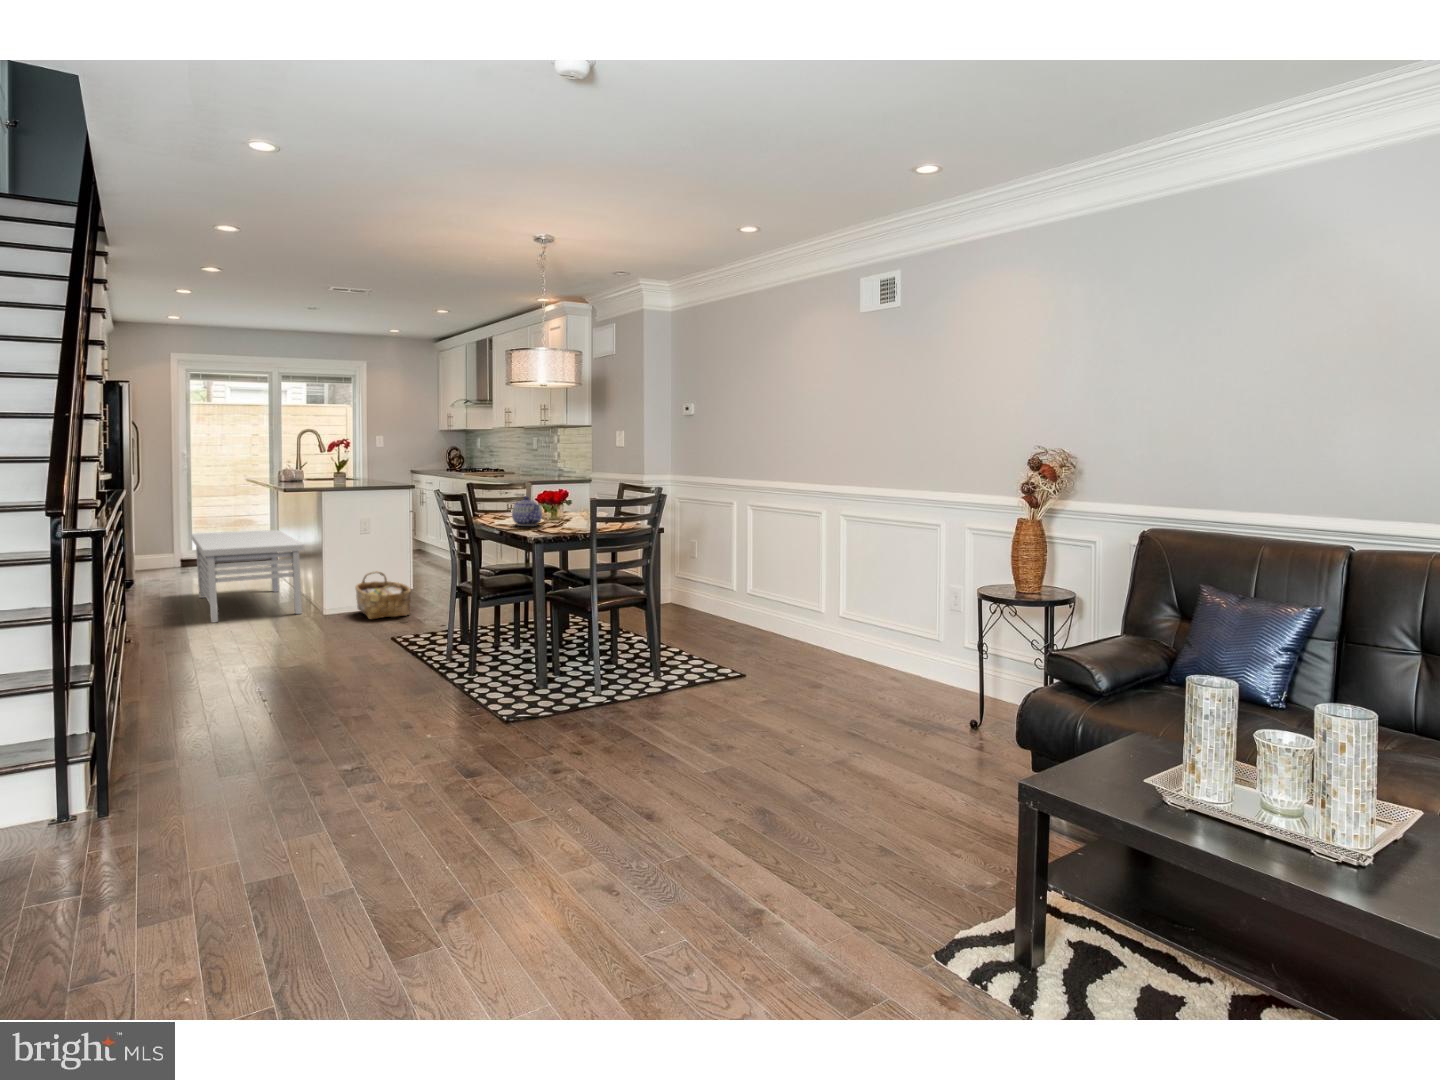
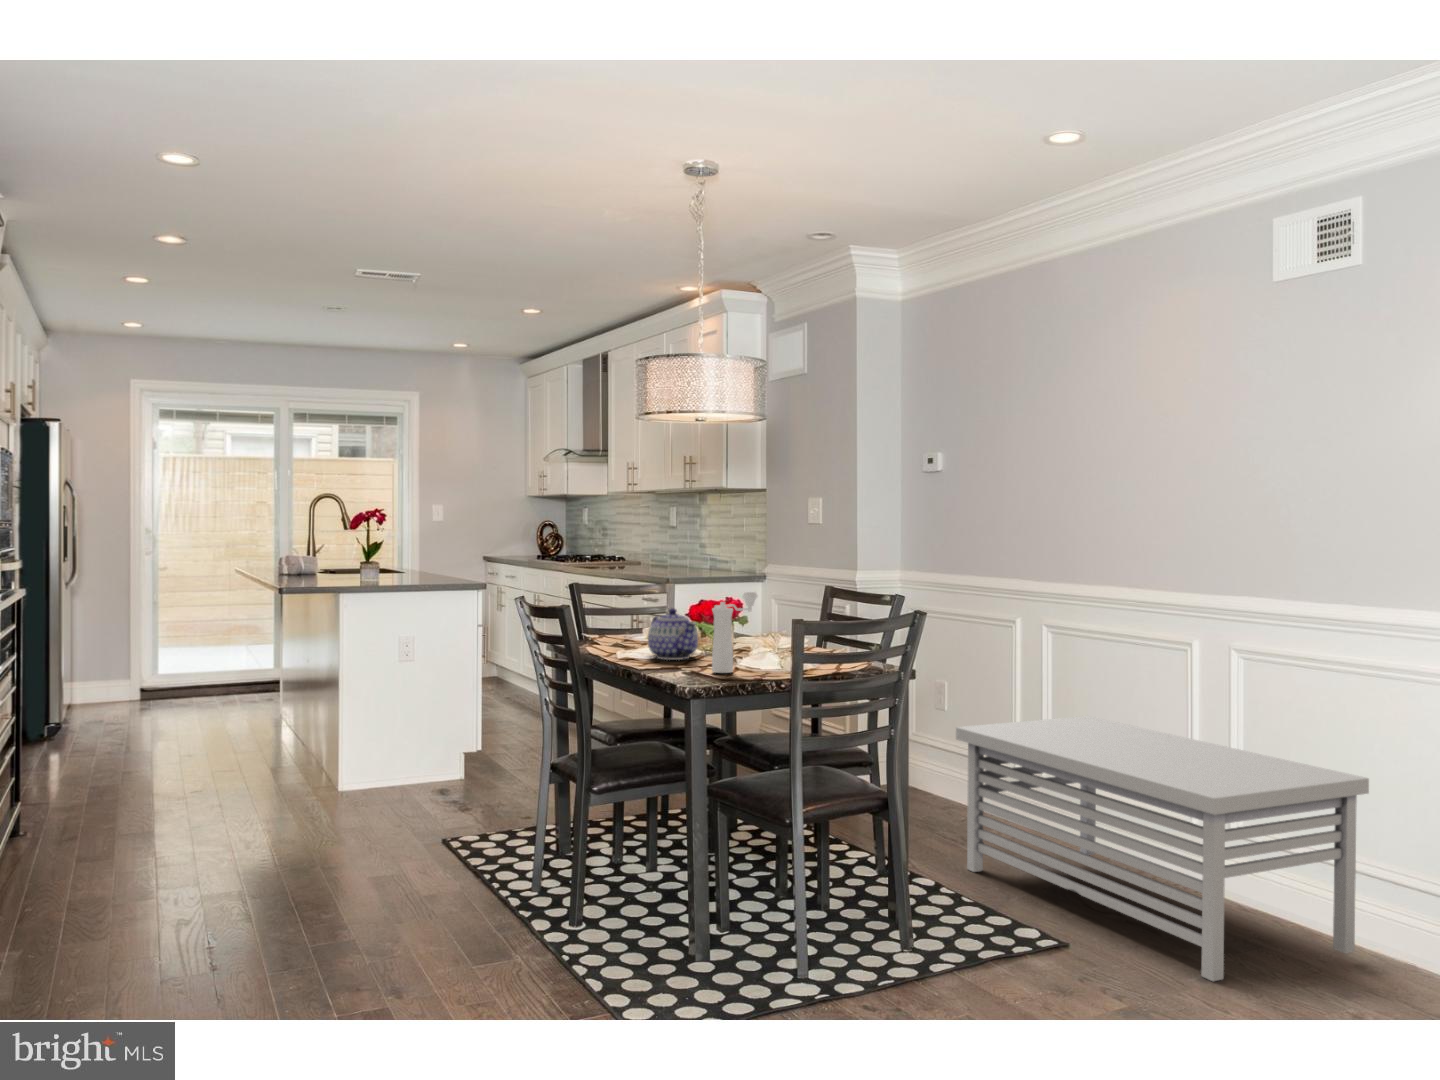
pepper mill: none [548,486,575,532] -> present [712,591,758,673]
storage bench: present [191,530,304,622] -> present [956,716,1369,982]
woven basket: present [355,571,411,619] -> none [395,722,479,803]

